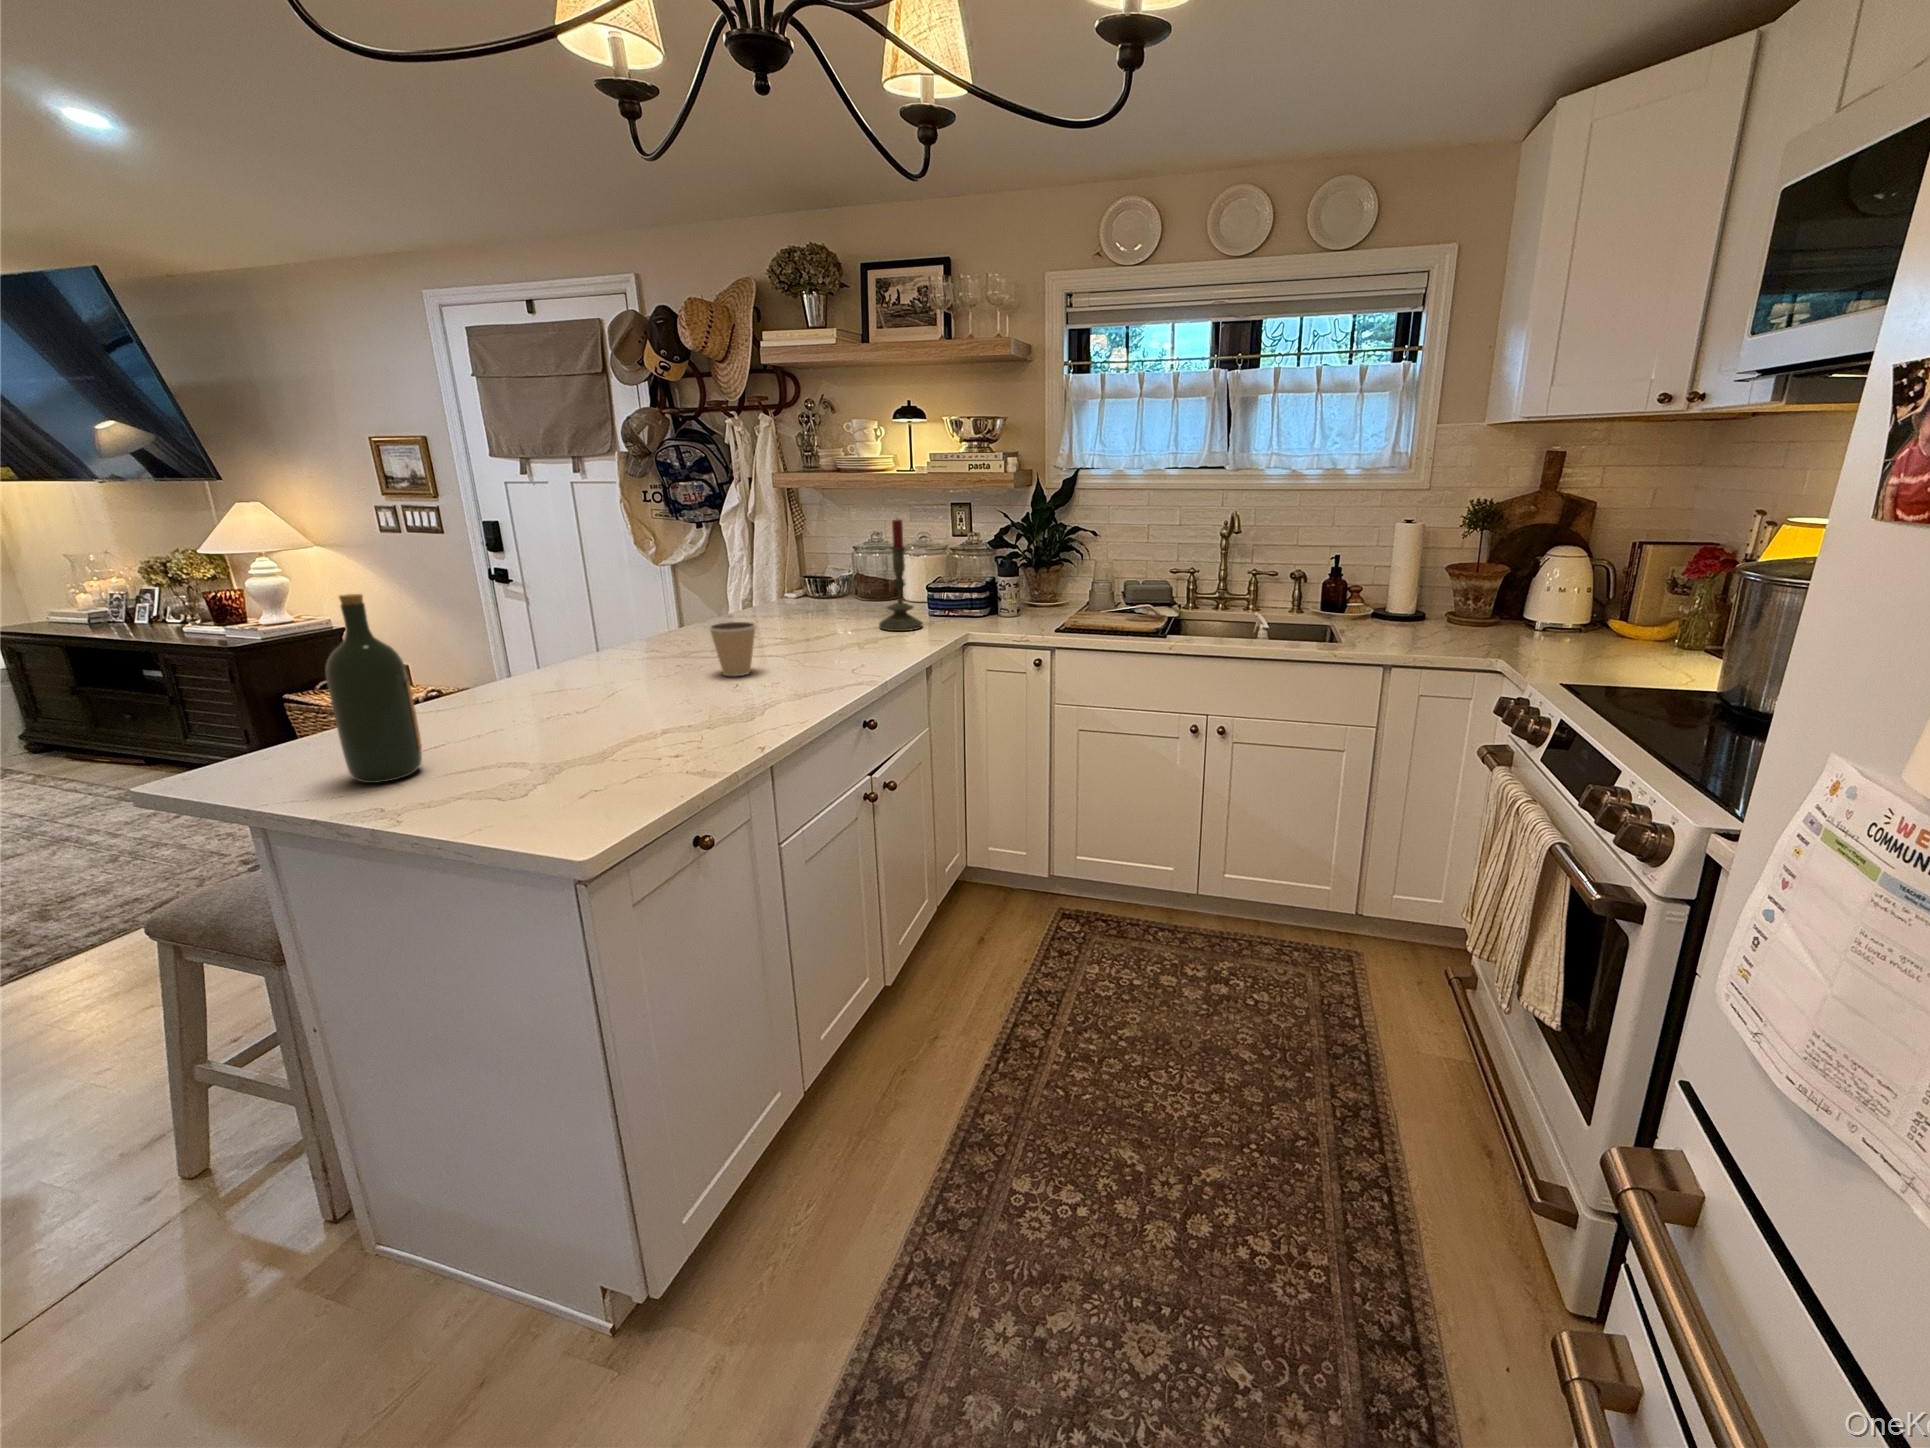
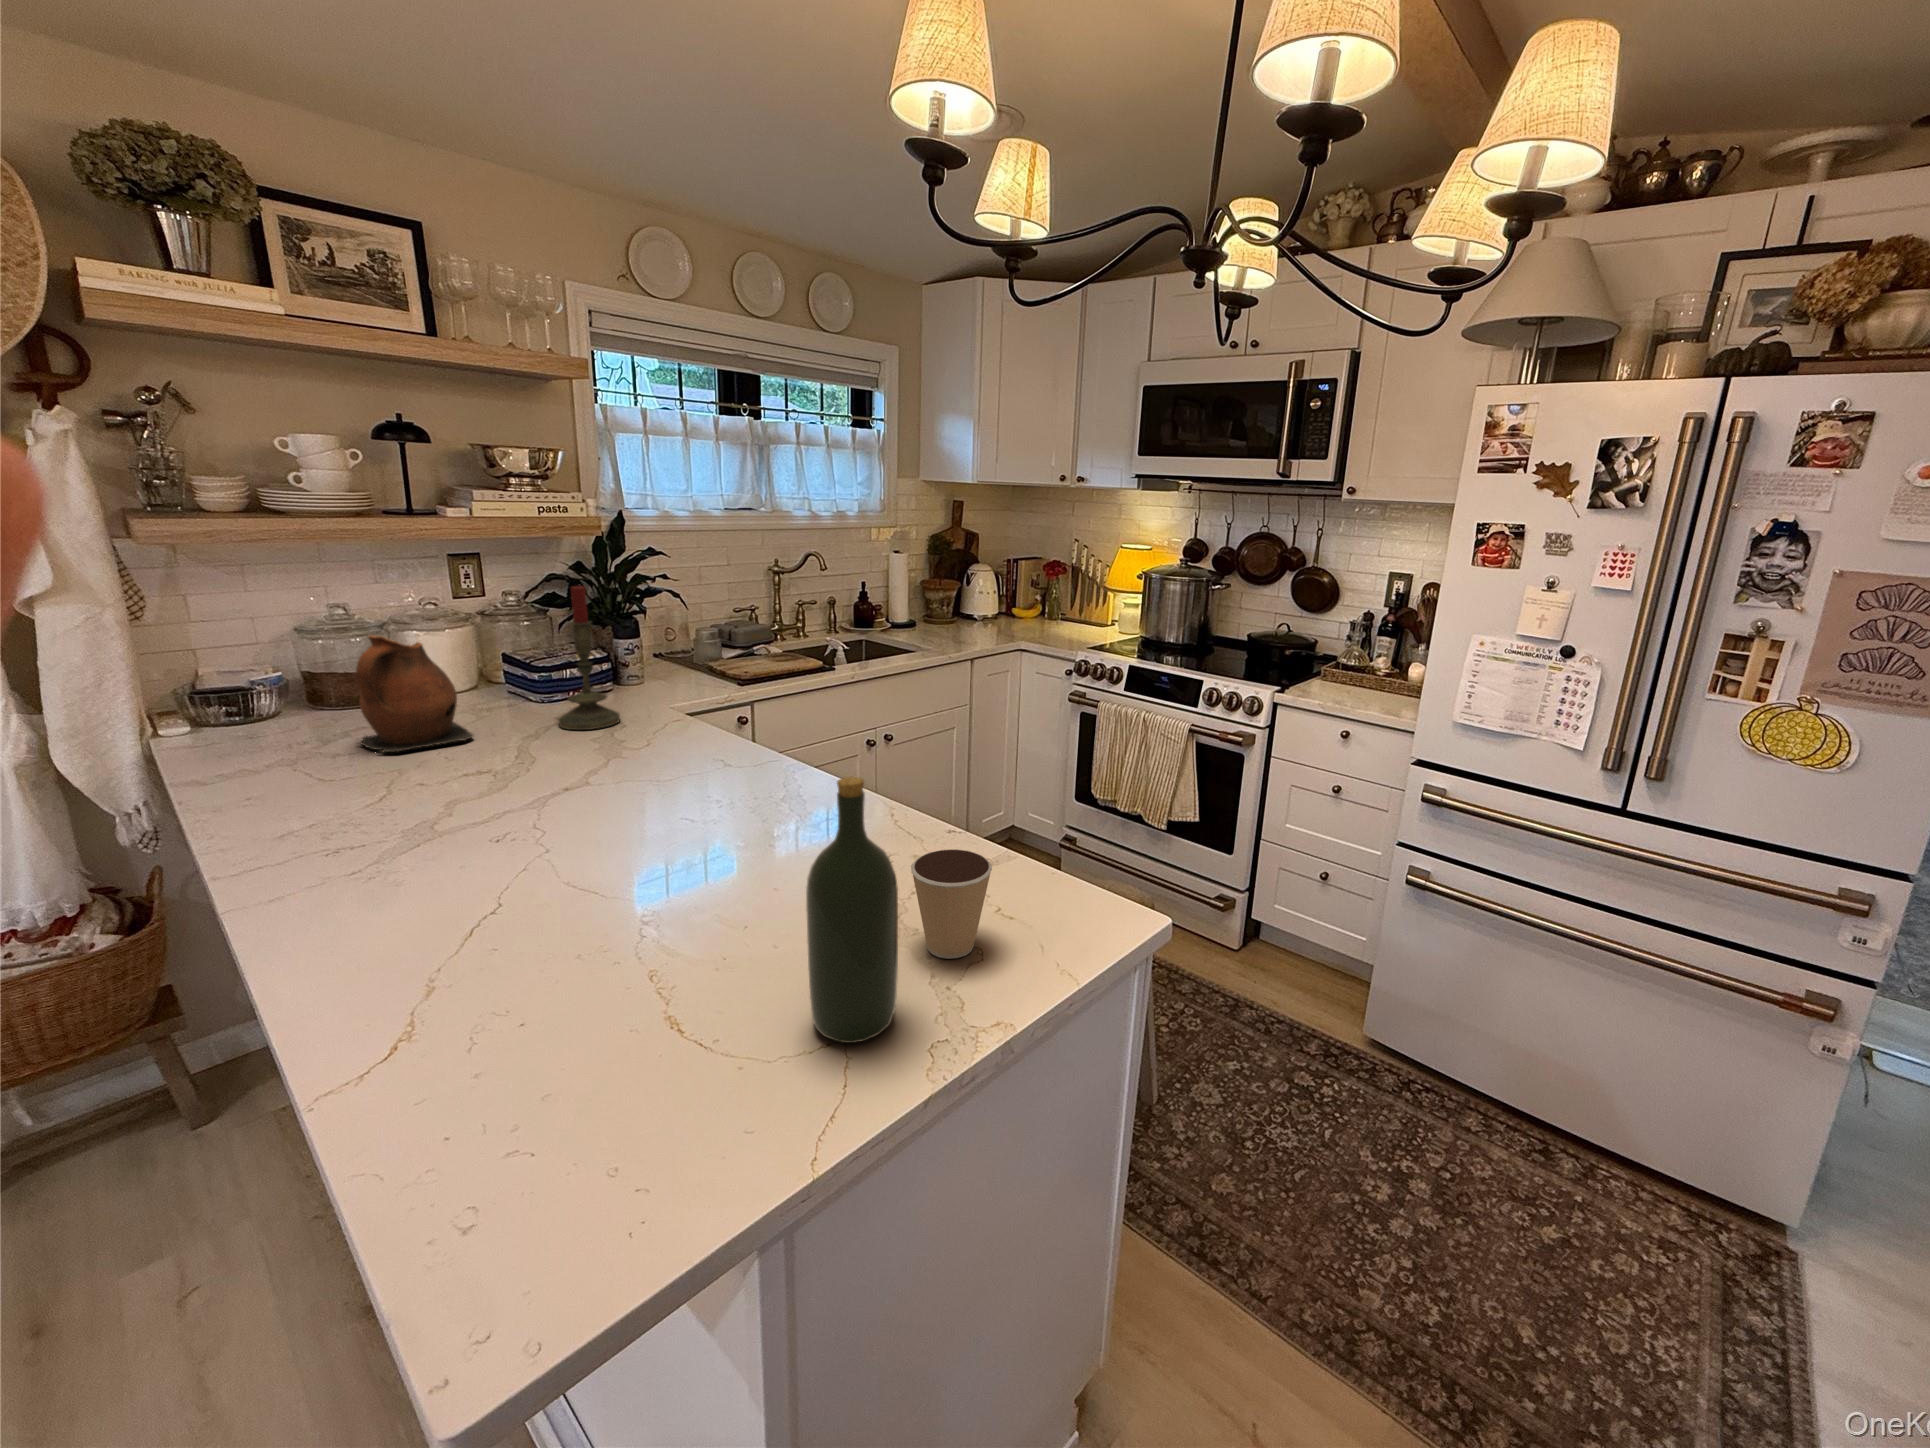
ceramic pitcher: none [785,542,860,621] -> present [356,635,474,752]
coffee cup: present [709,622,756,676] -> present [911,849,992,959]

